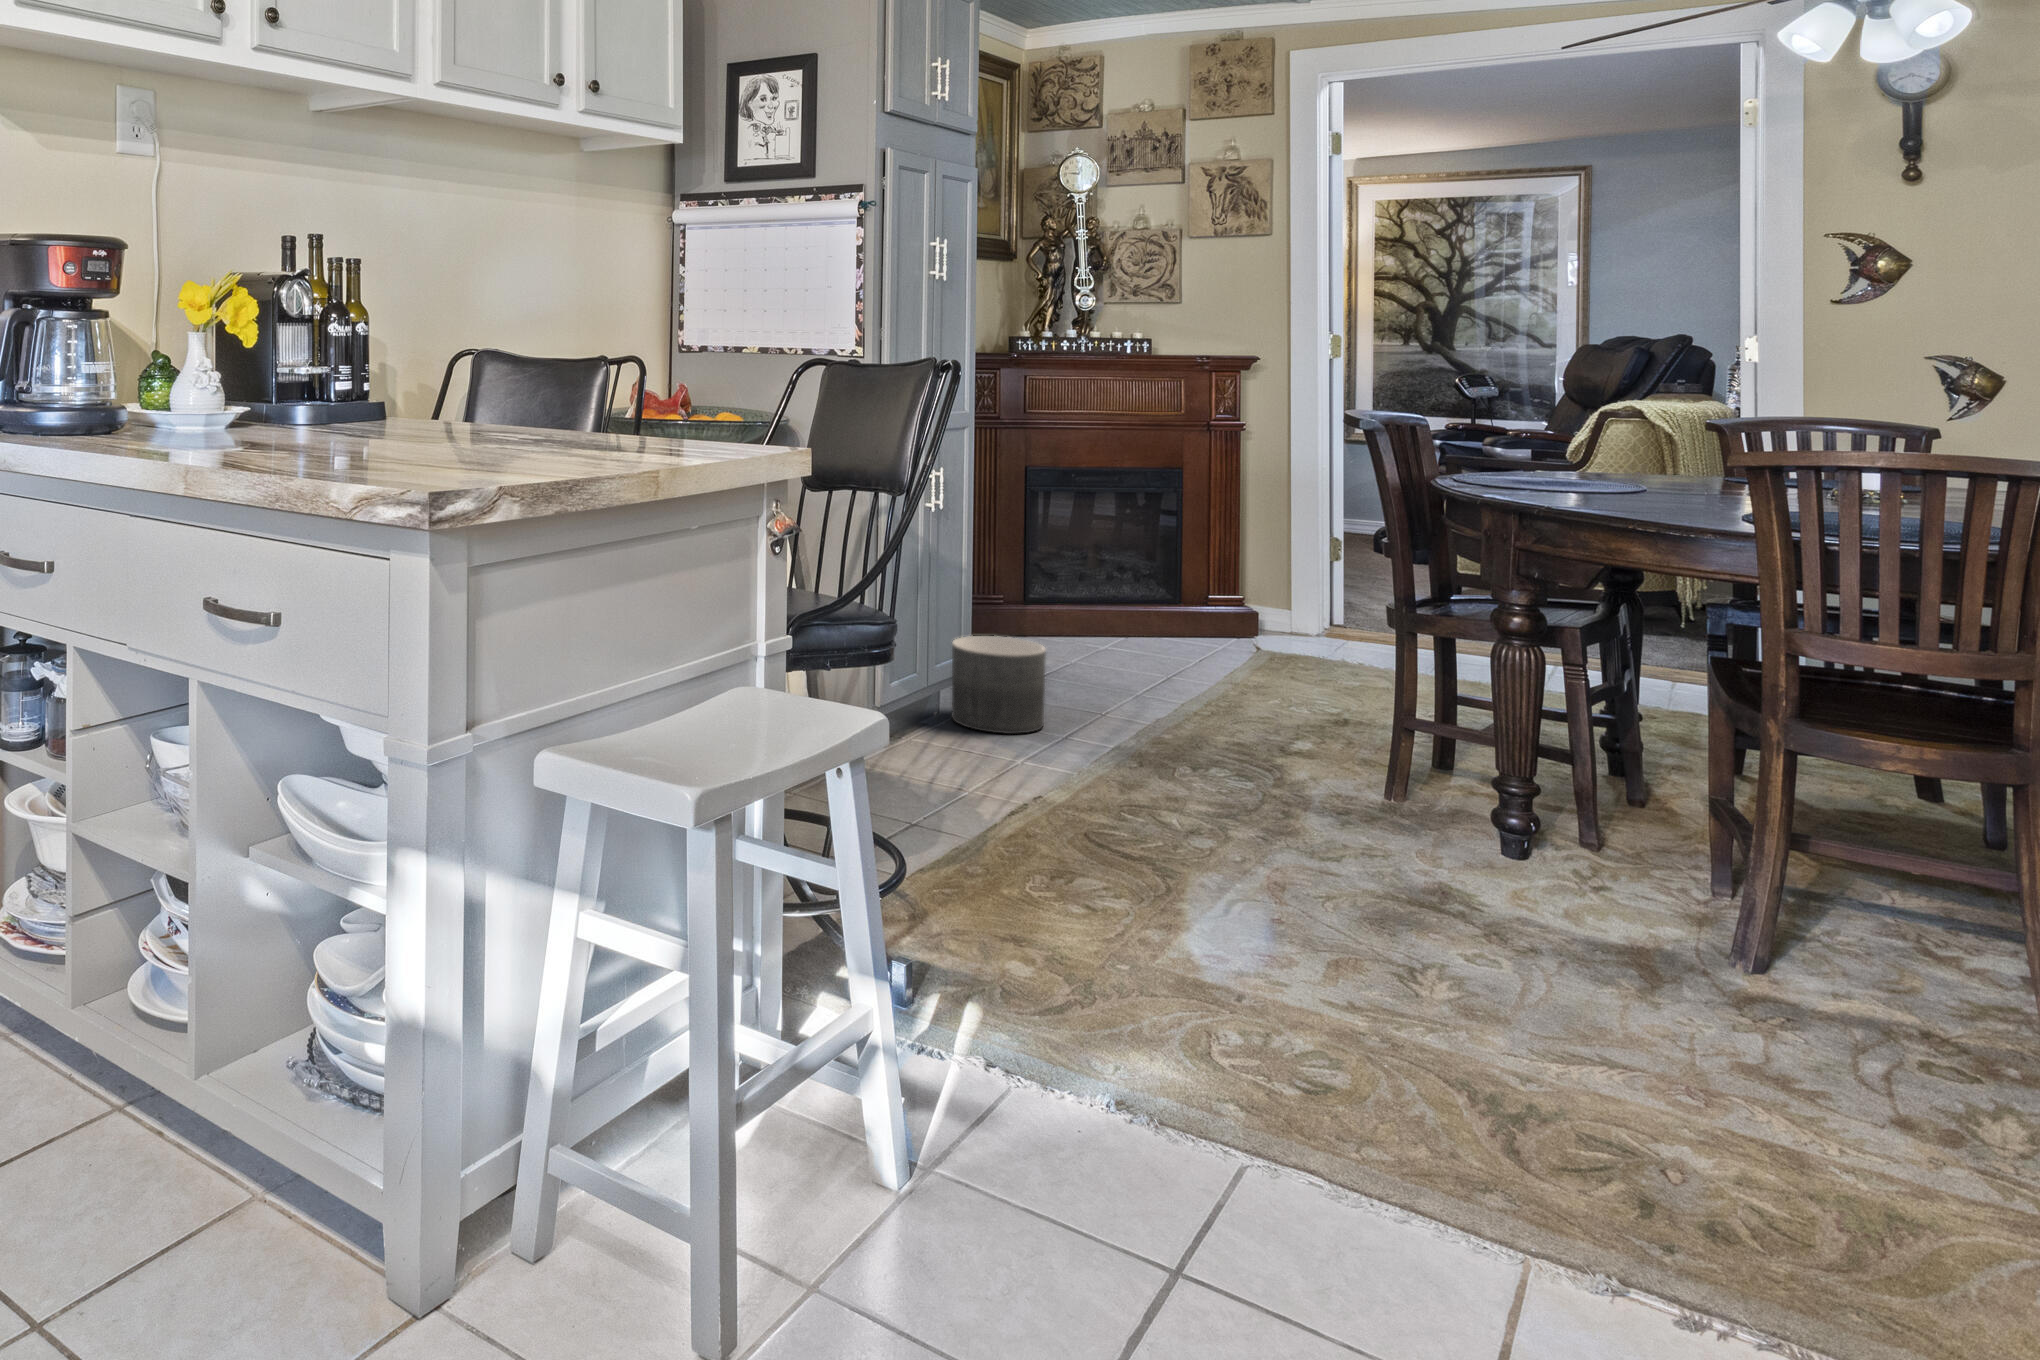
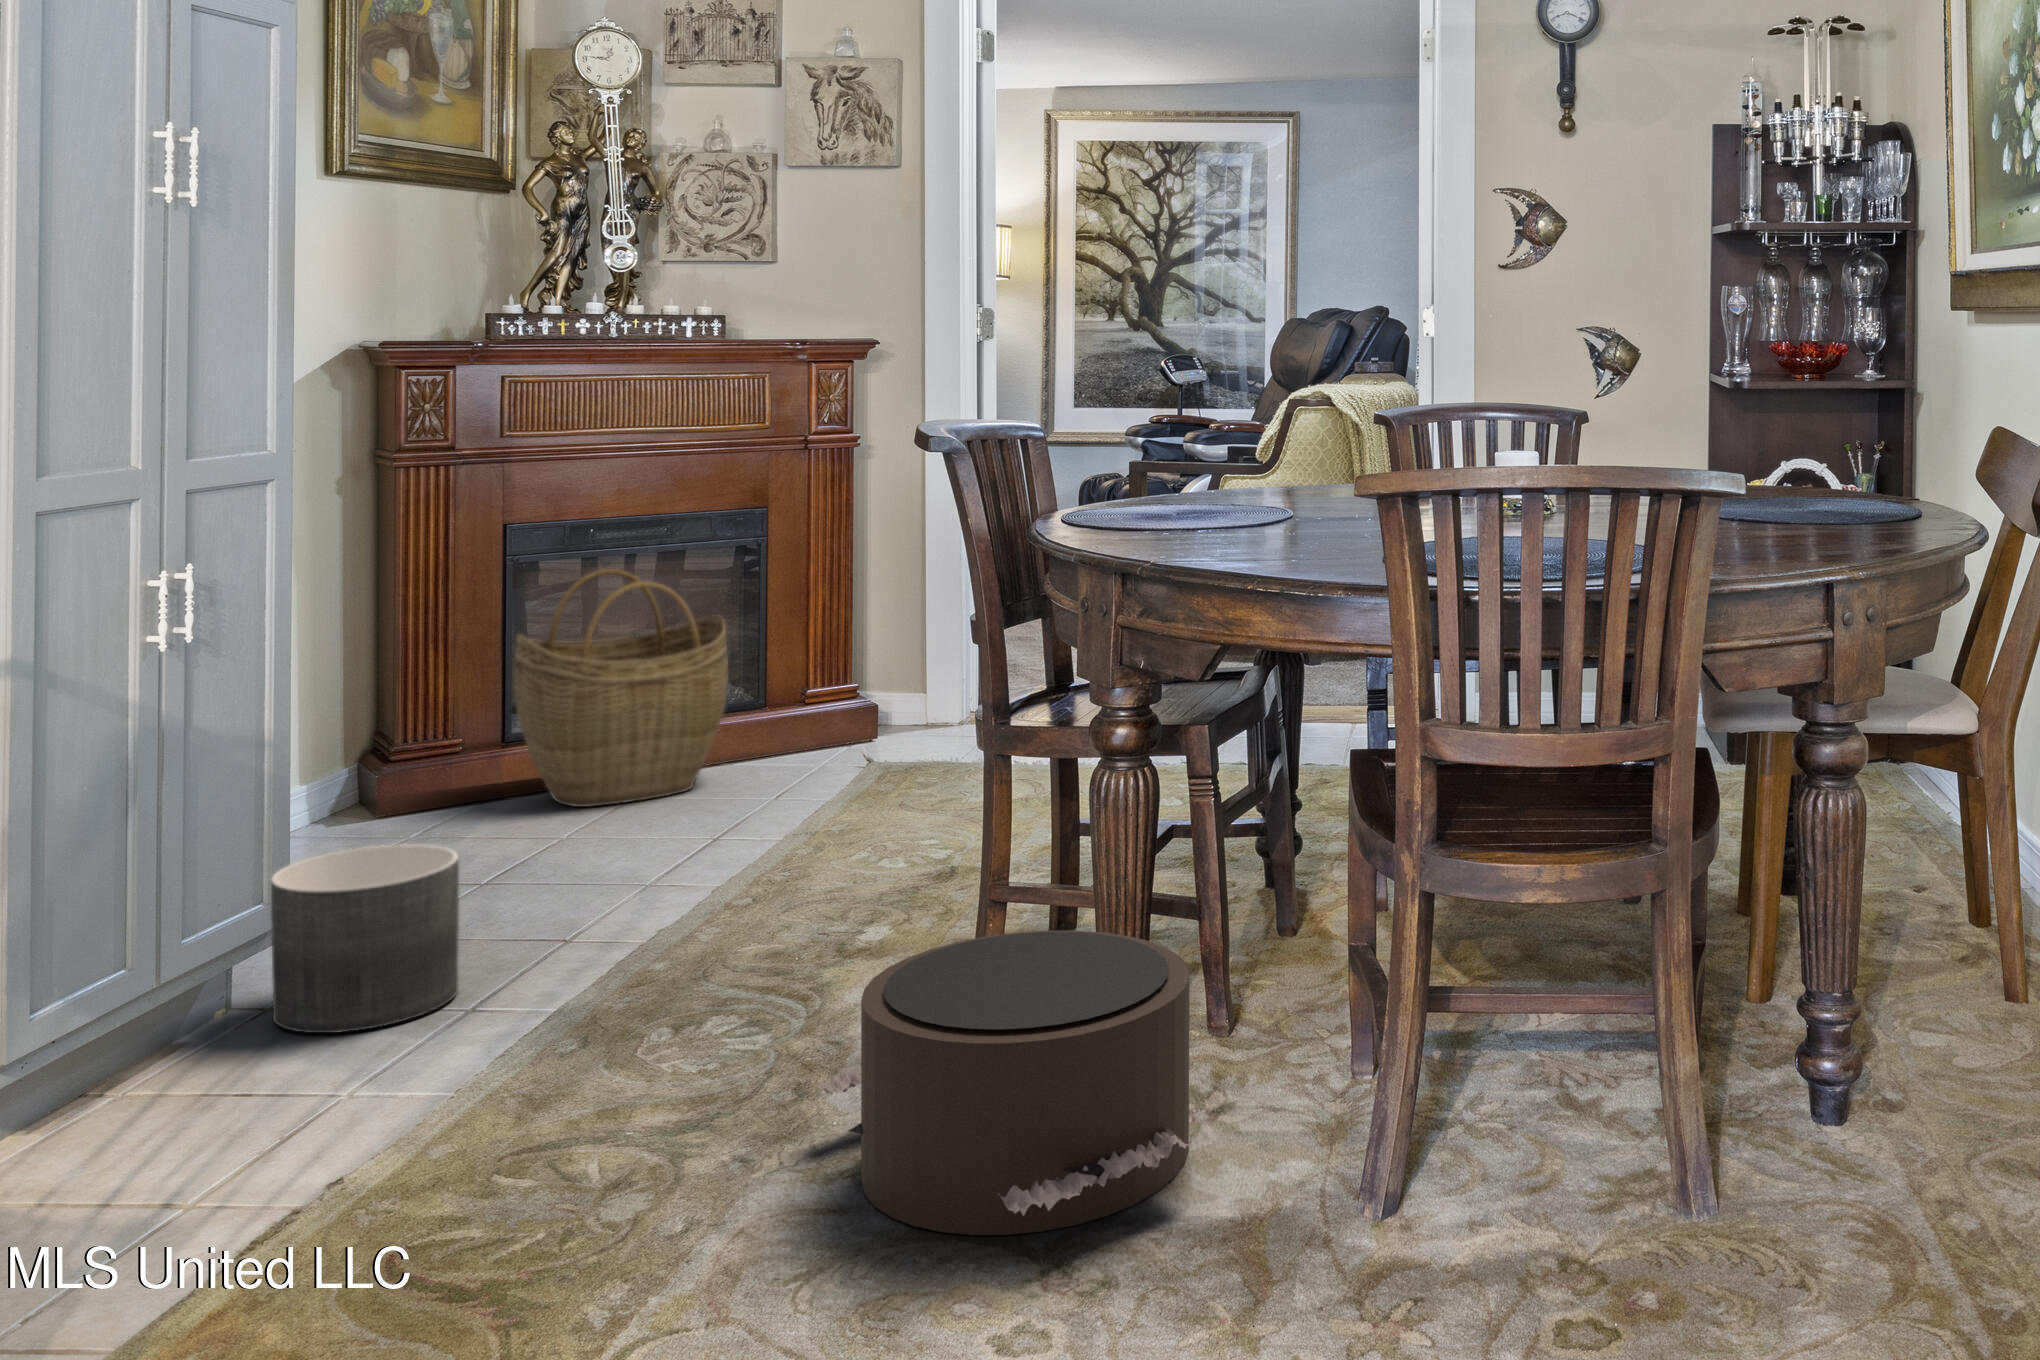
woven basket: none [1028,498,1159,645] -> present [514,569,728,807]
pouf: none [1296,738,1580,919] -> present [818,931,1192,1235]

